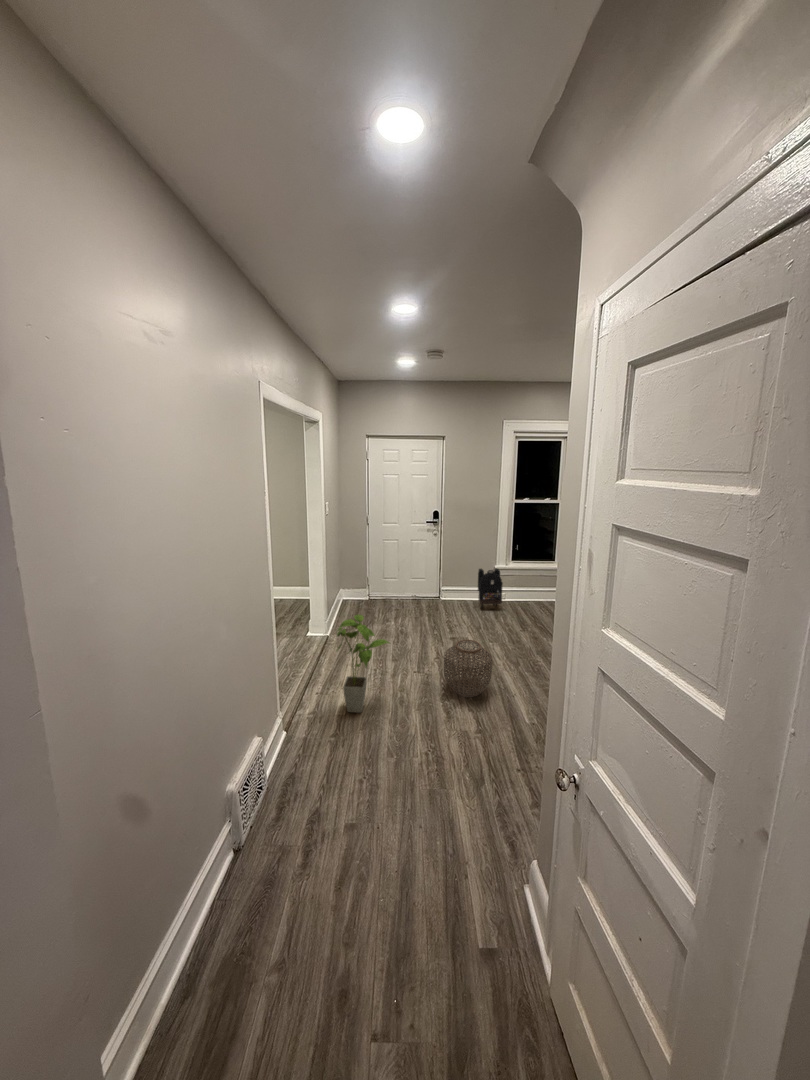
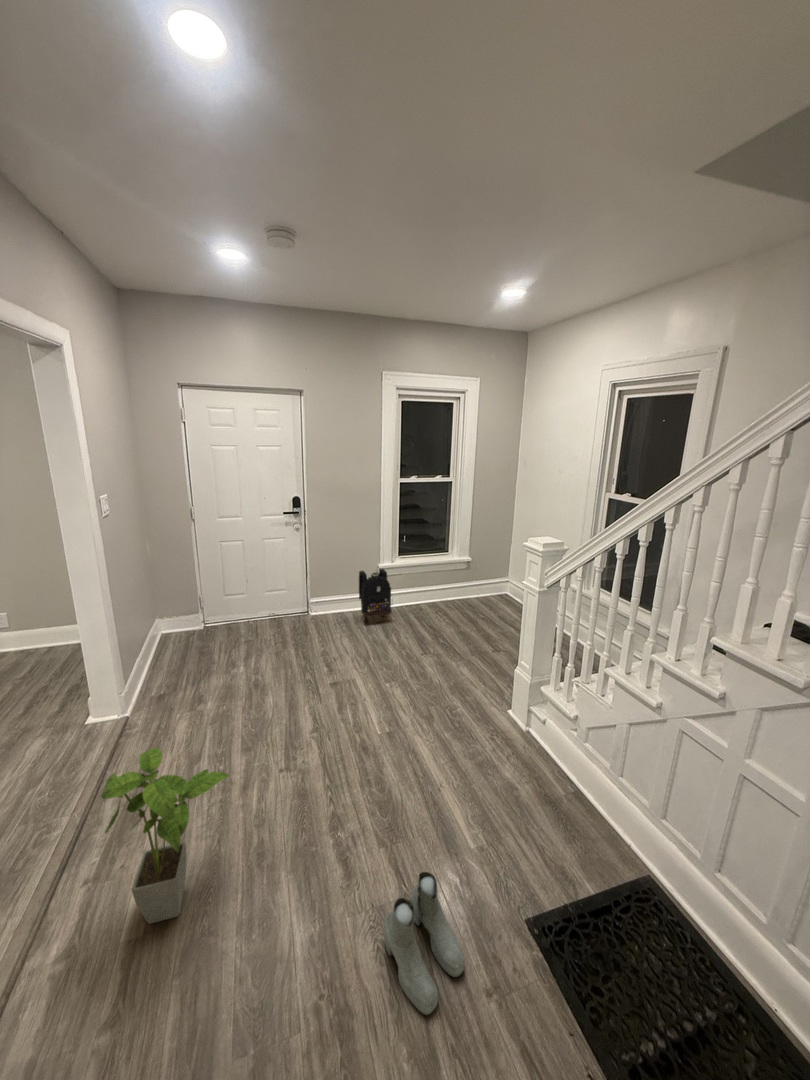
woven basket: present [444,640,492,697] -> none [328,716,404,811]
boots: none [467,708,511,770] -> present [384,872,464,1015]

